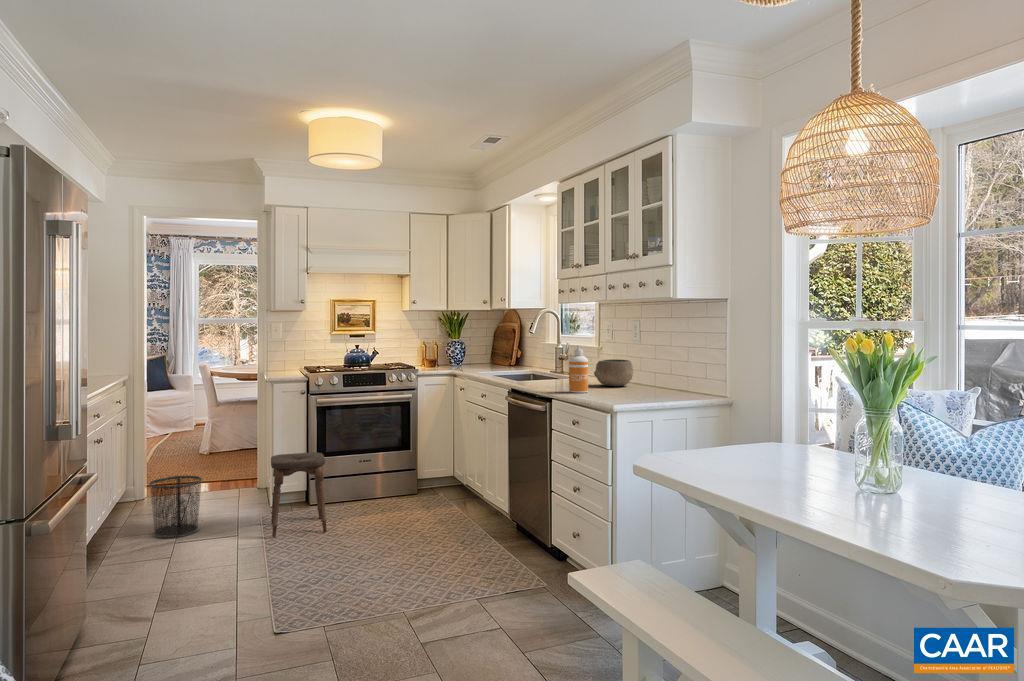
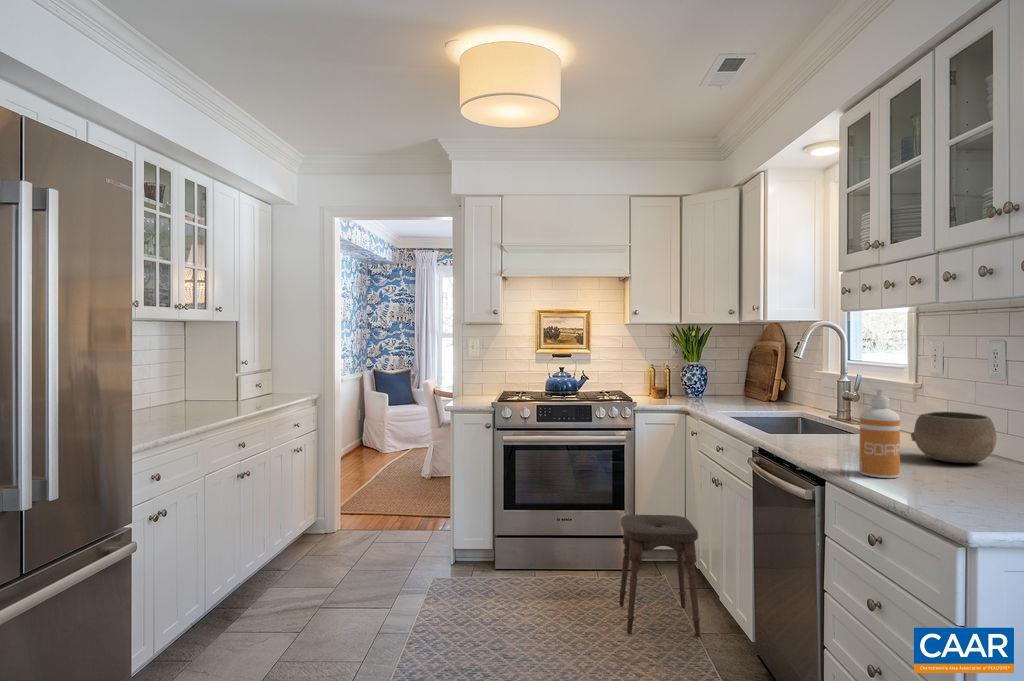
stool: present [271,452,327,537] -> present [619,515,700,636]
waste bin: present [149,476,202,538] -> none [306,518,365,595]

